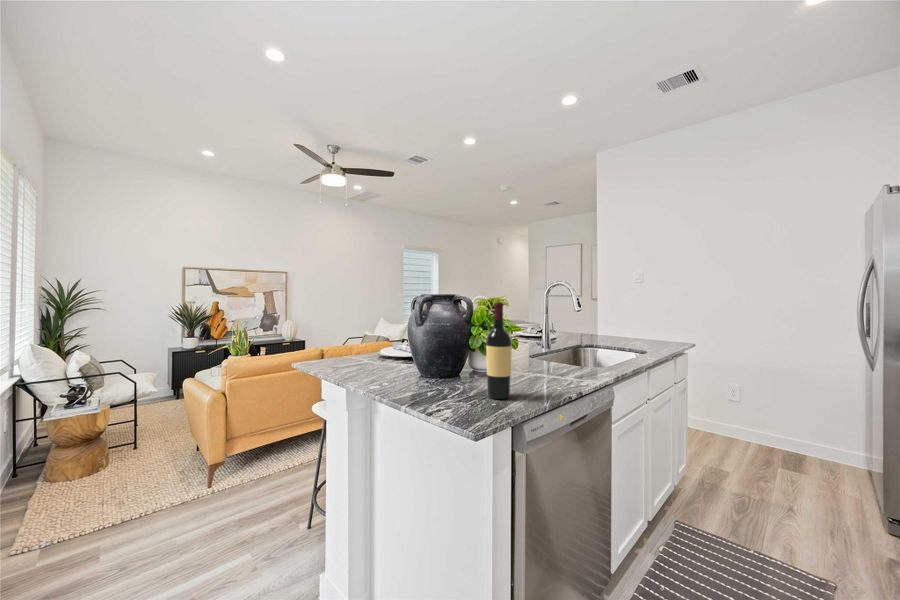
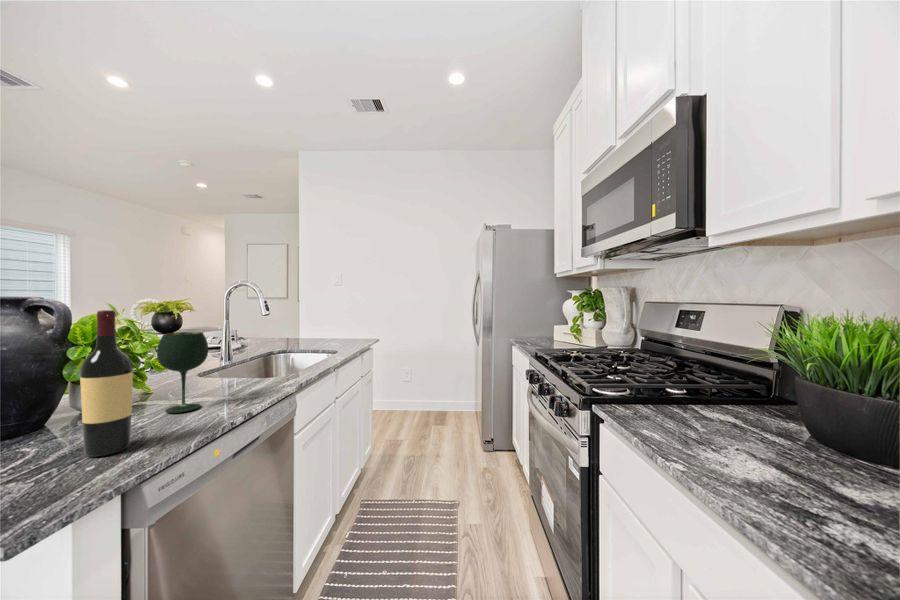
wine glass: none [516,321,548,382] -> present [157,332,208,413]

